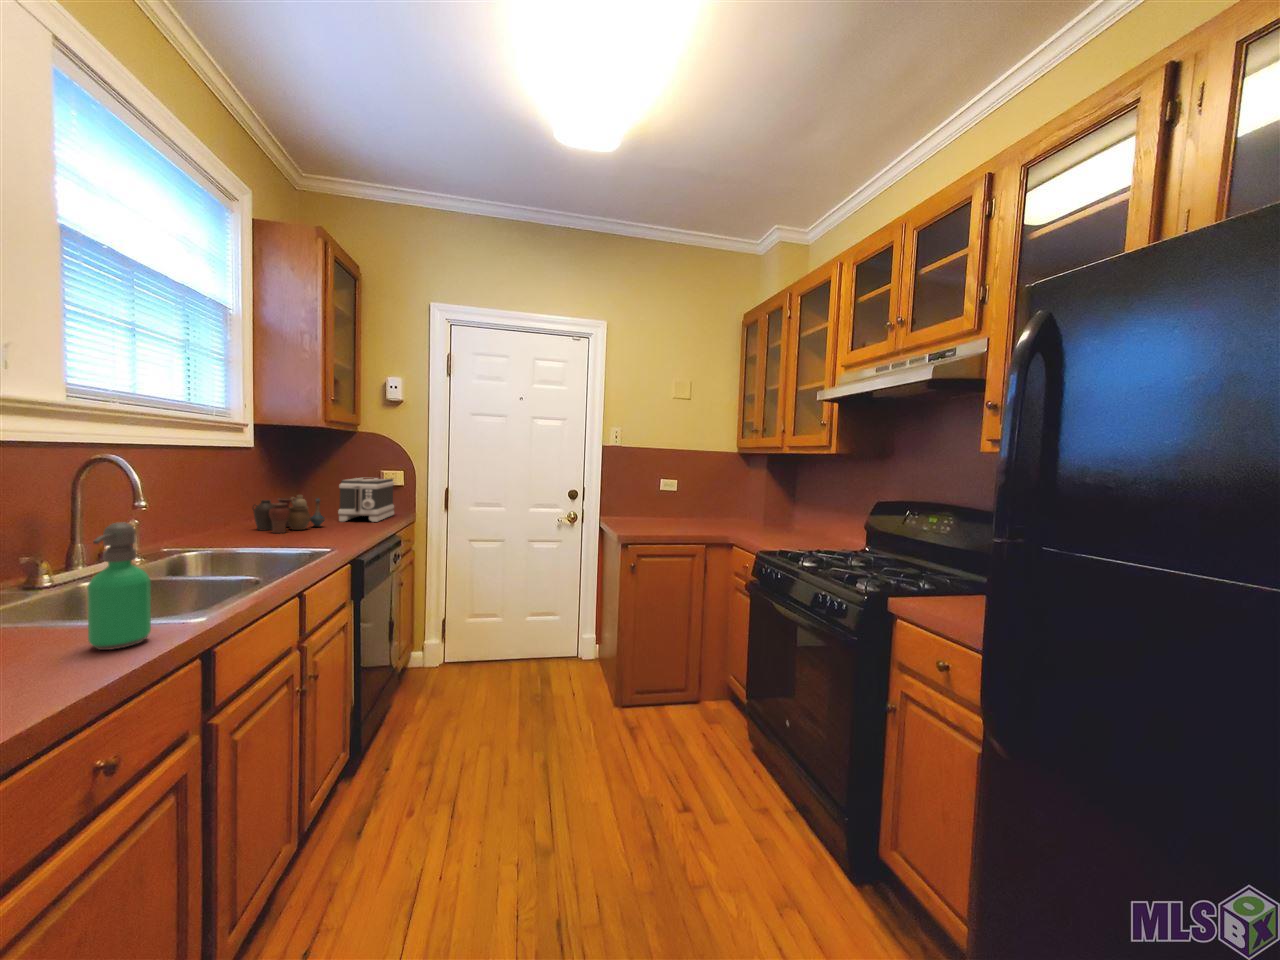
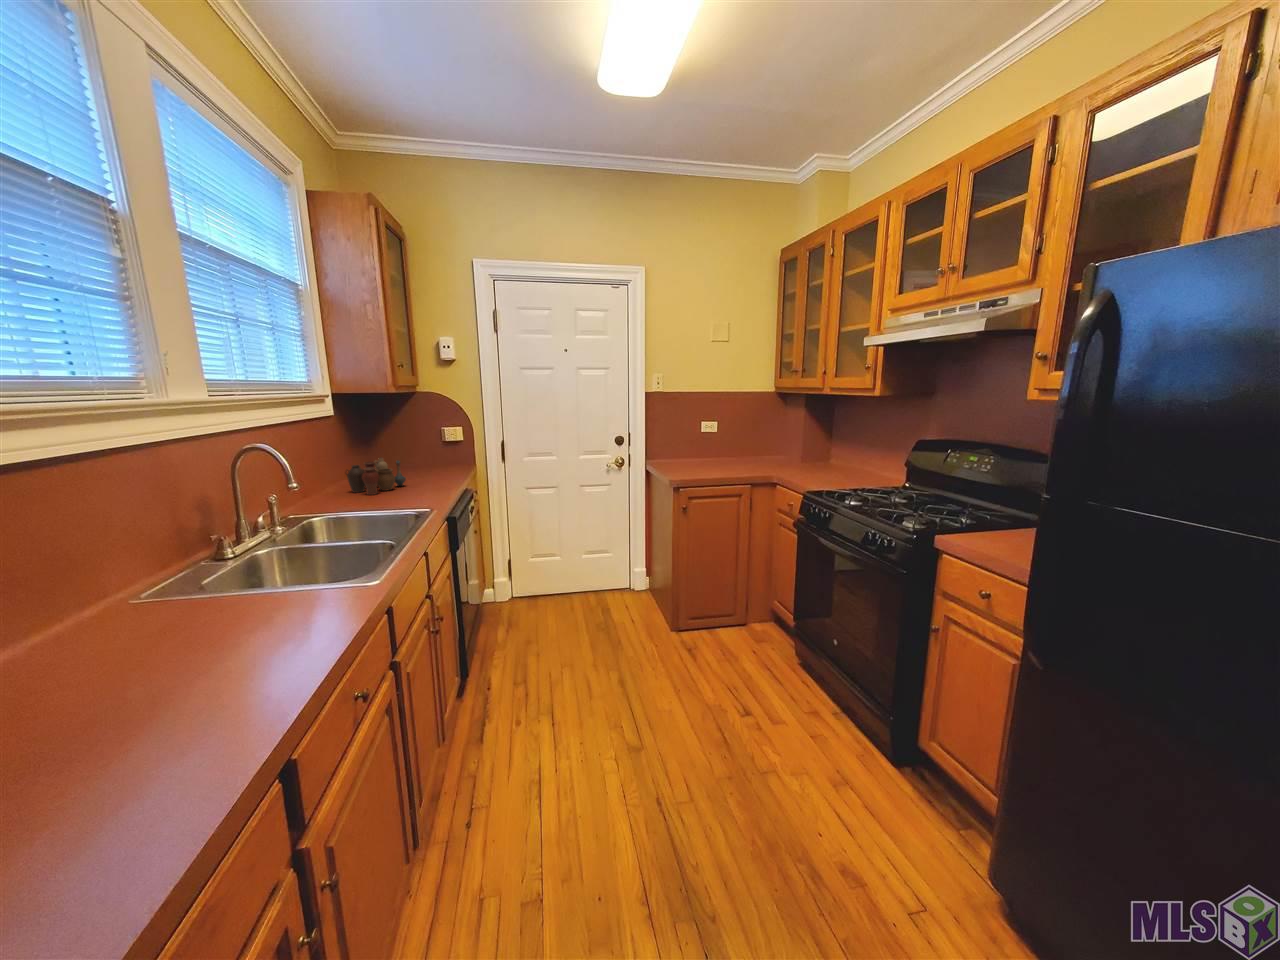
toaster: present [338,478,395,522] -> none [411,436,458,479]
soap dispenser: present [87,523,151,650] -> none [307,511,353,610]

